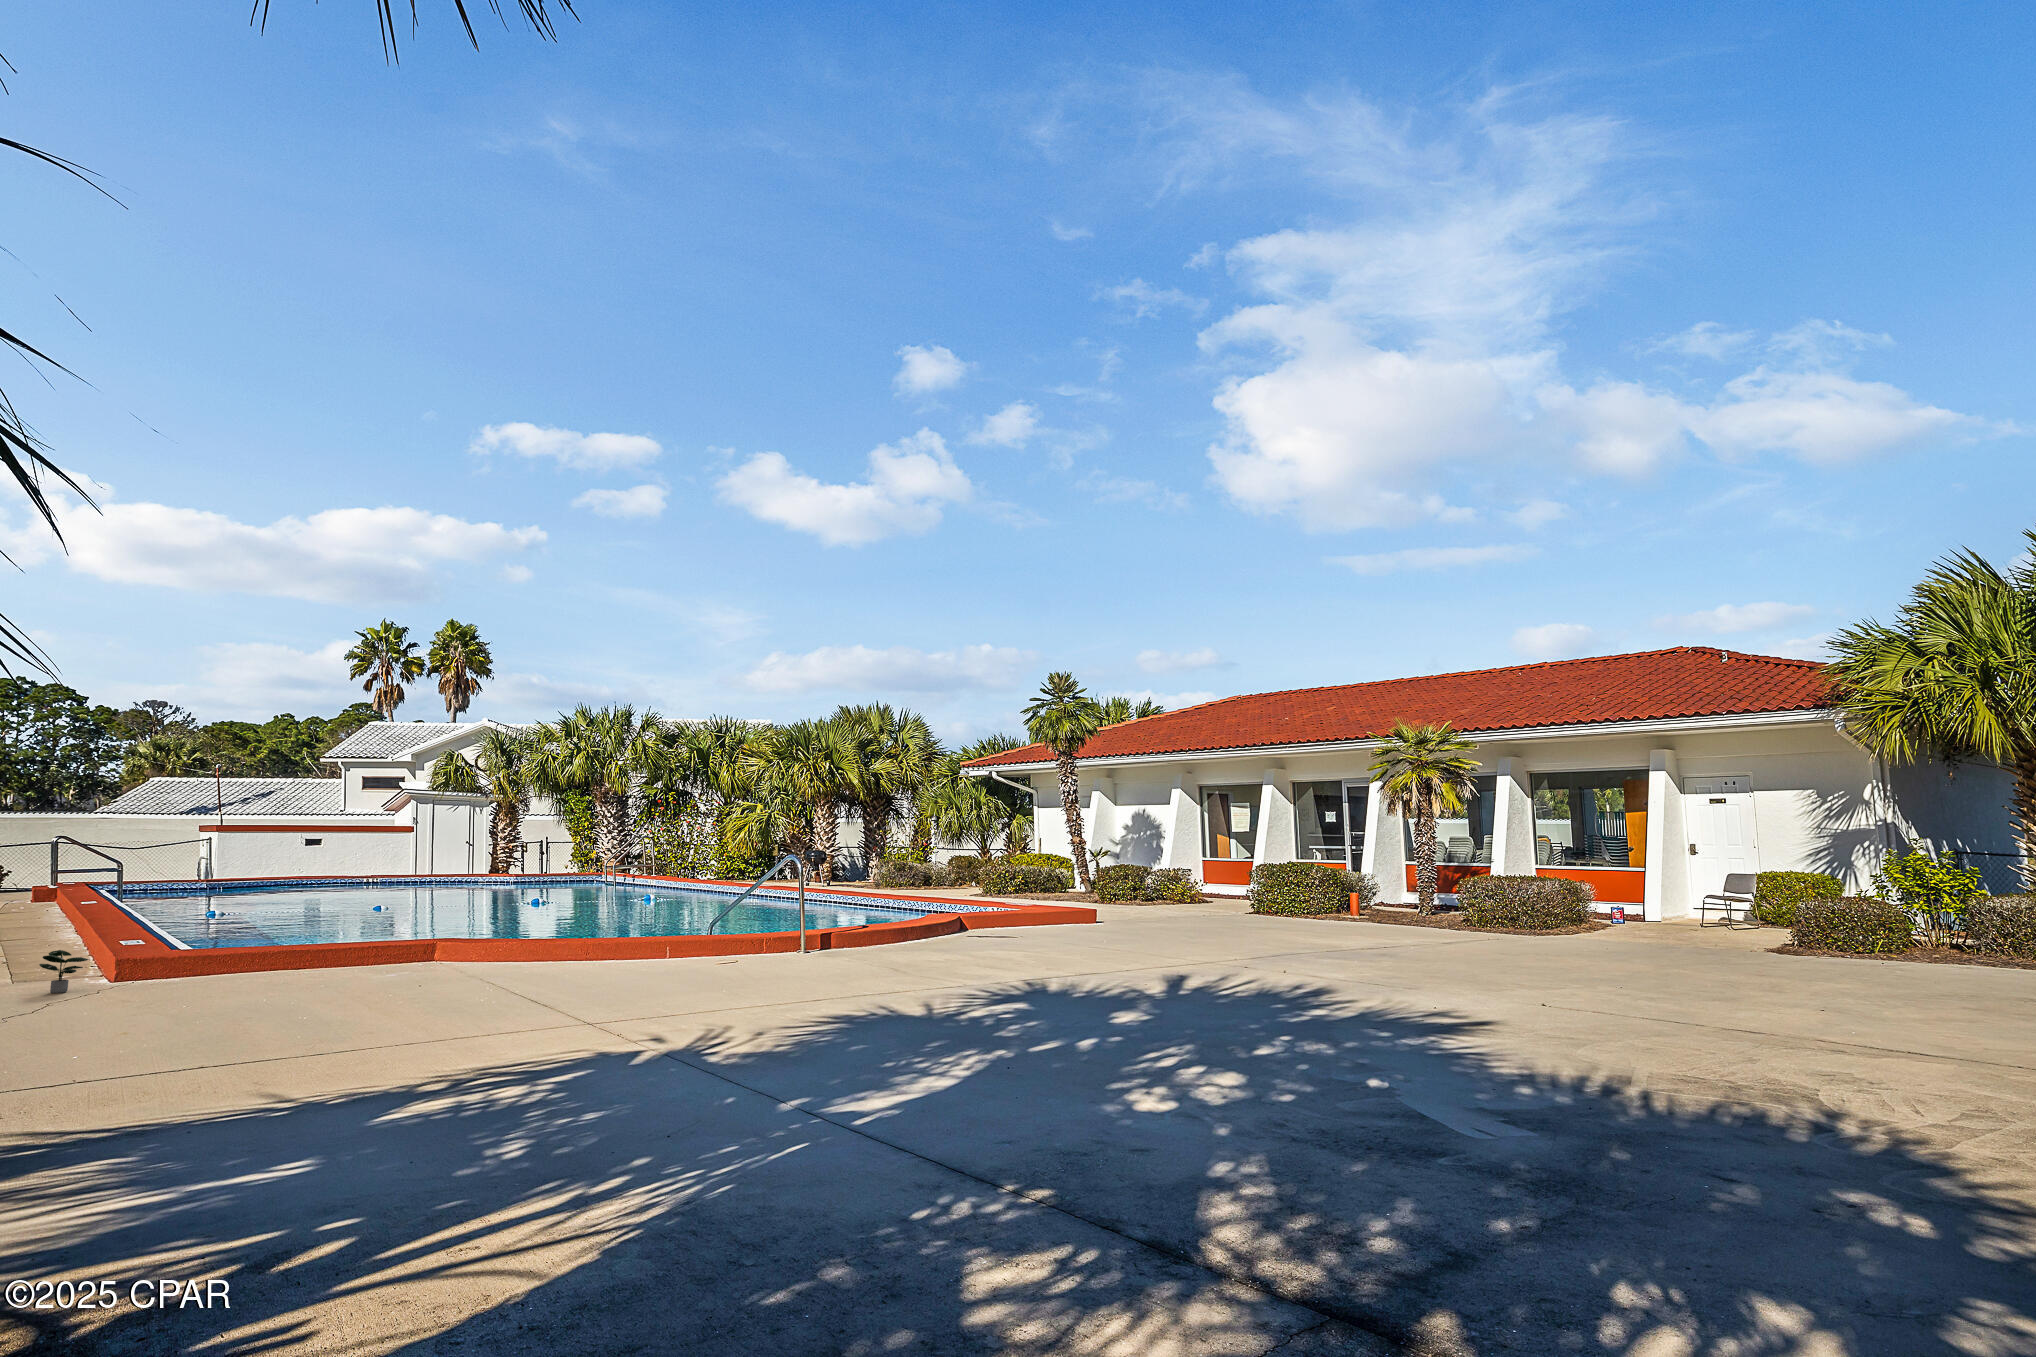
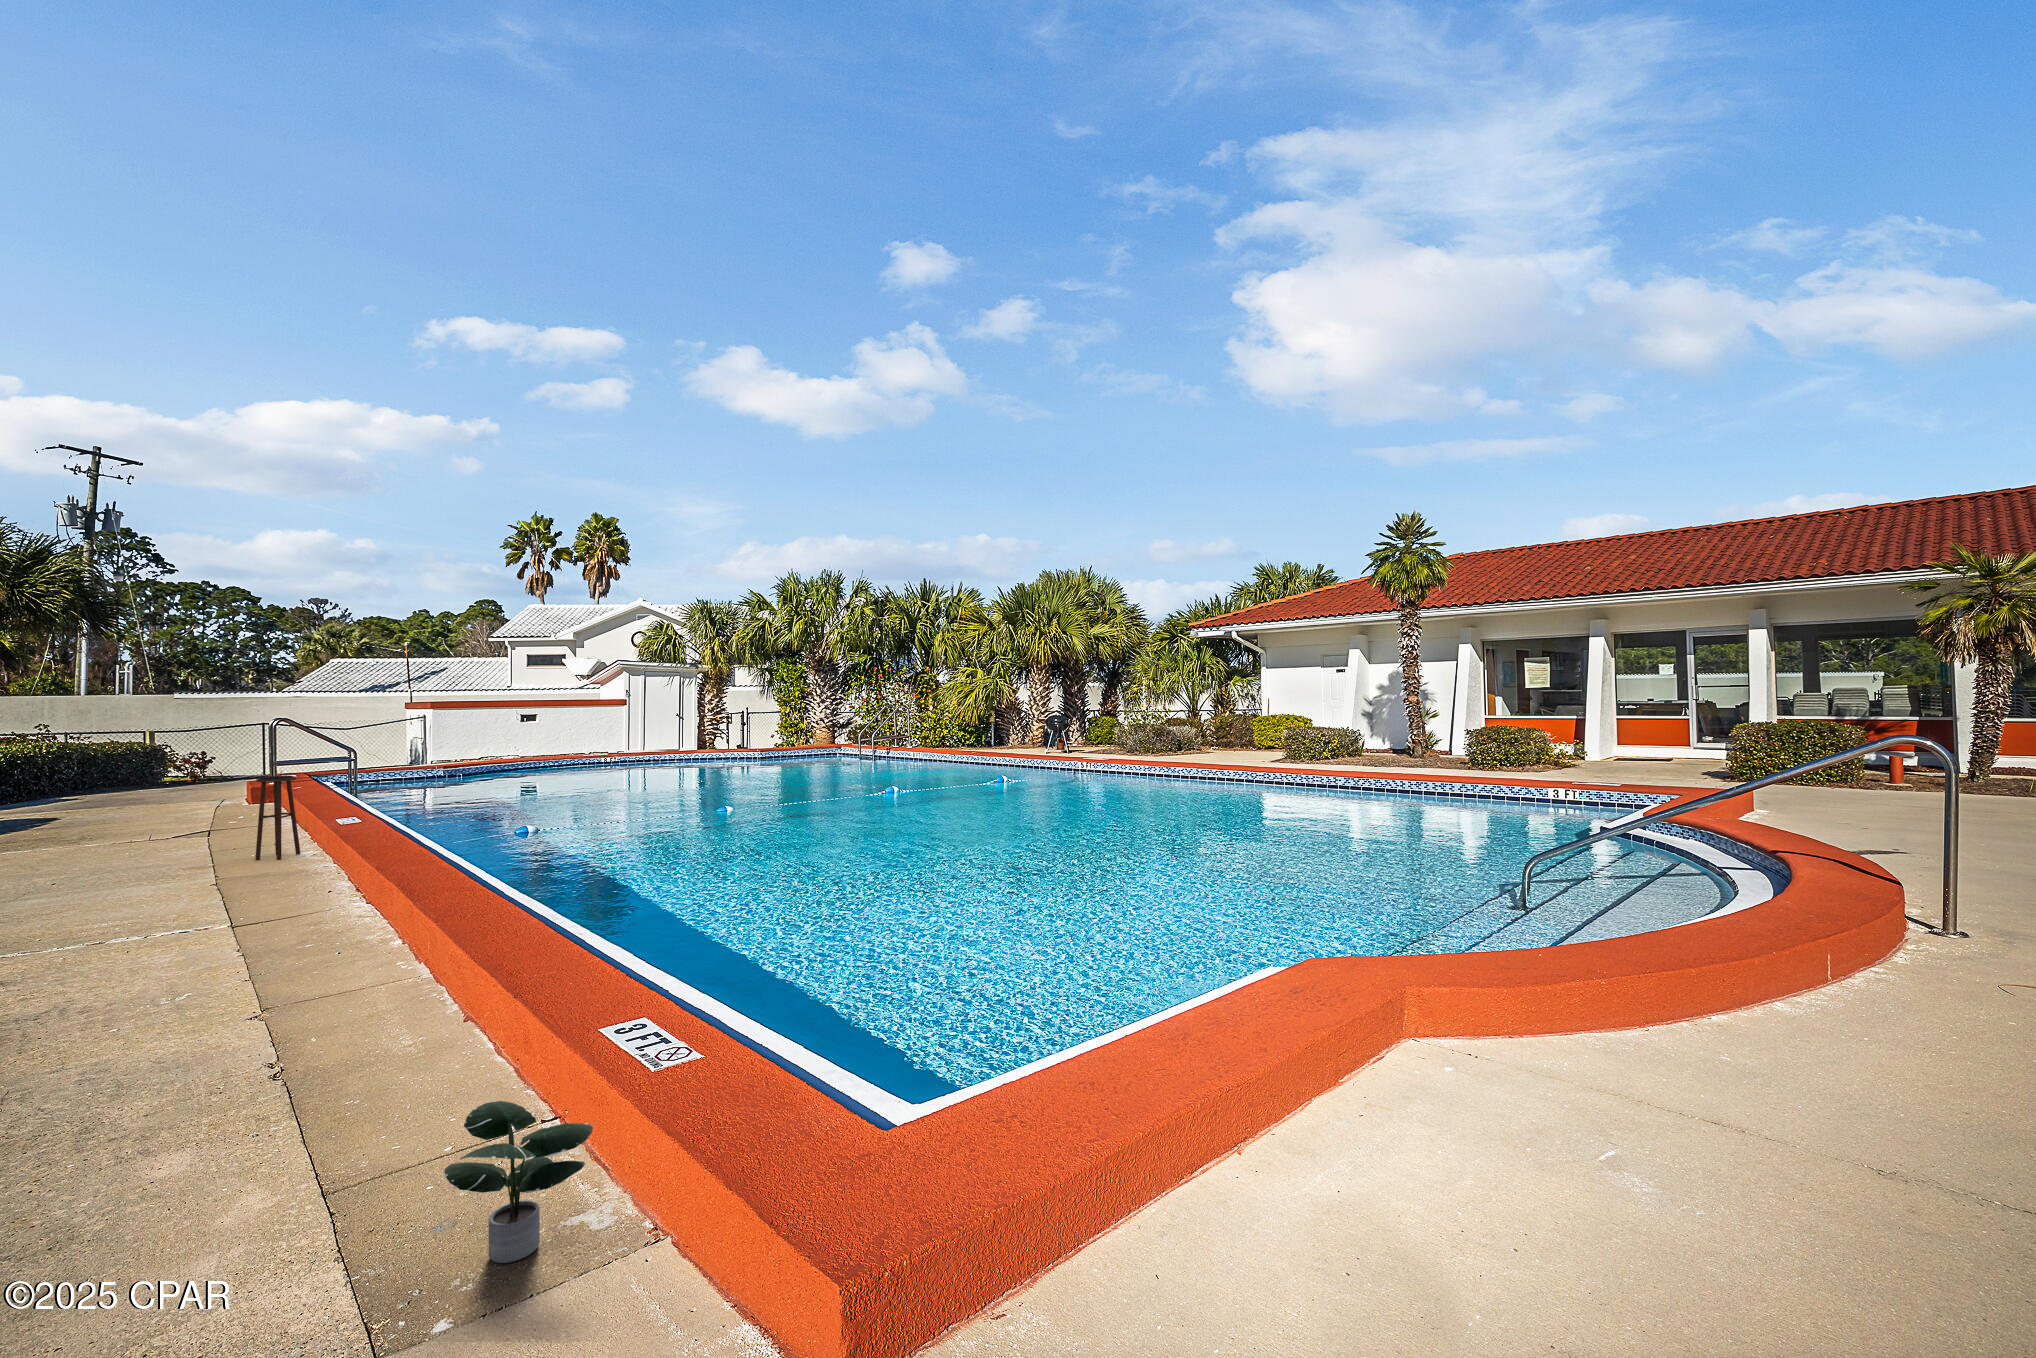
stool: none [26,872,58,928] -> present [255,775,301,860]

